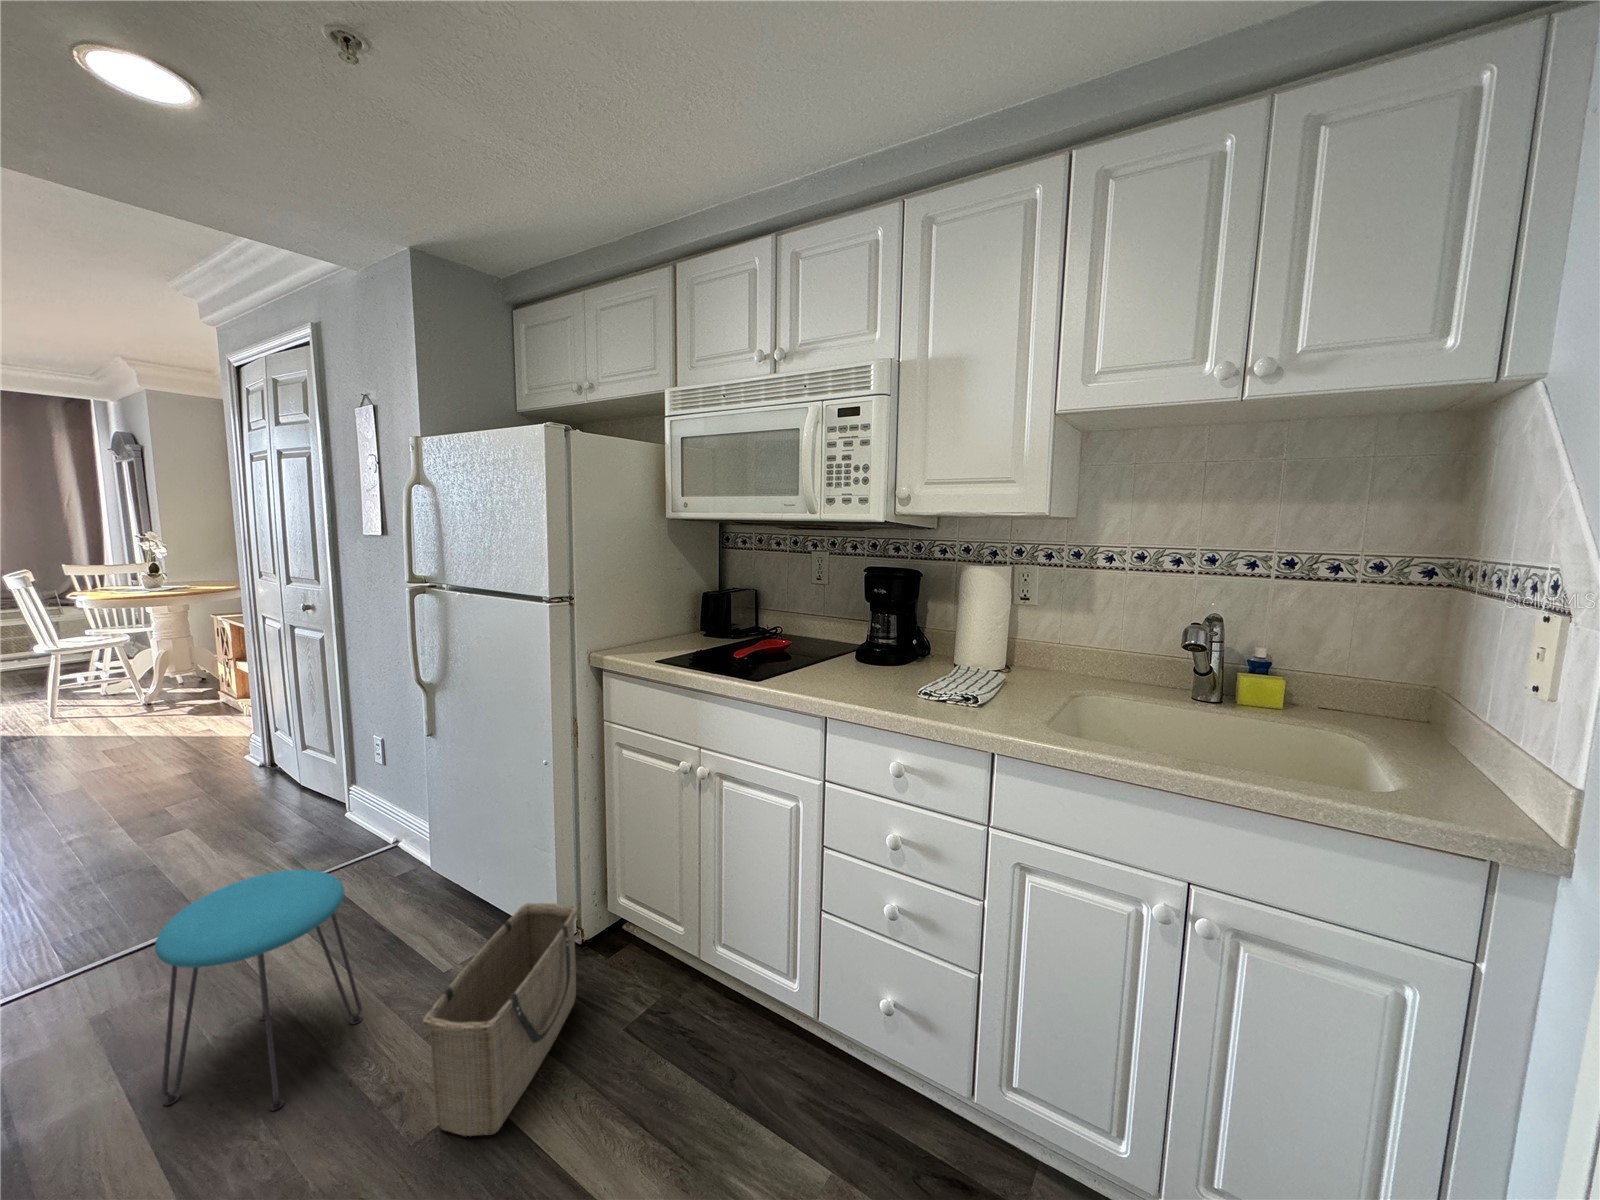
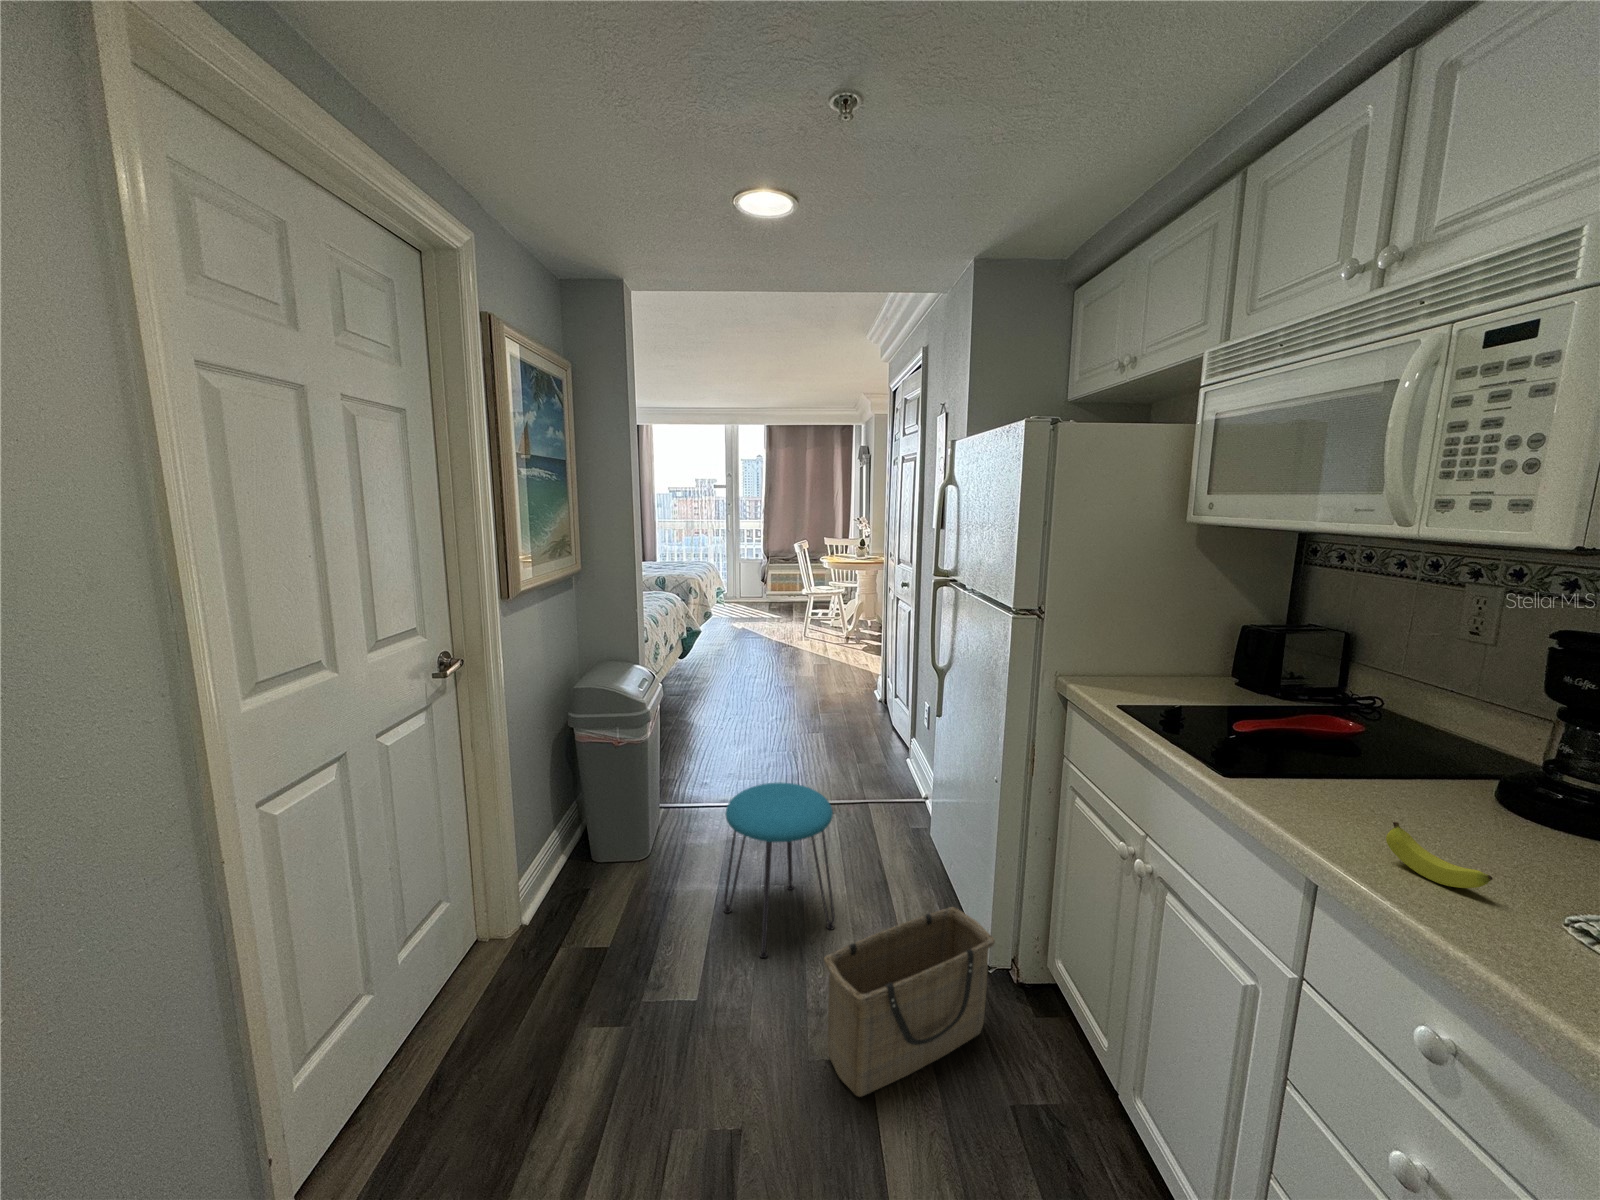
banana: none [855,676,898,700] -> present [1386,822,1492,888]

